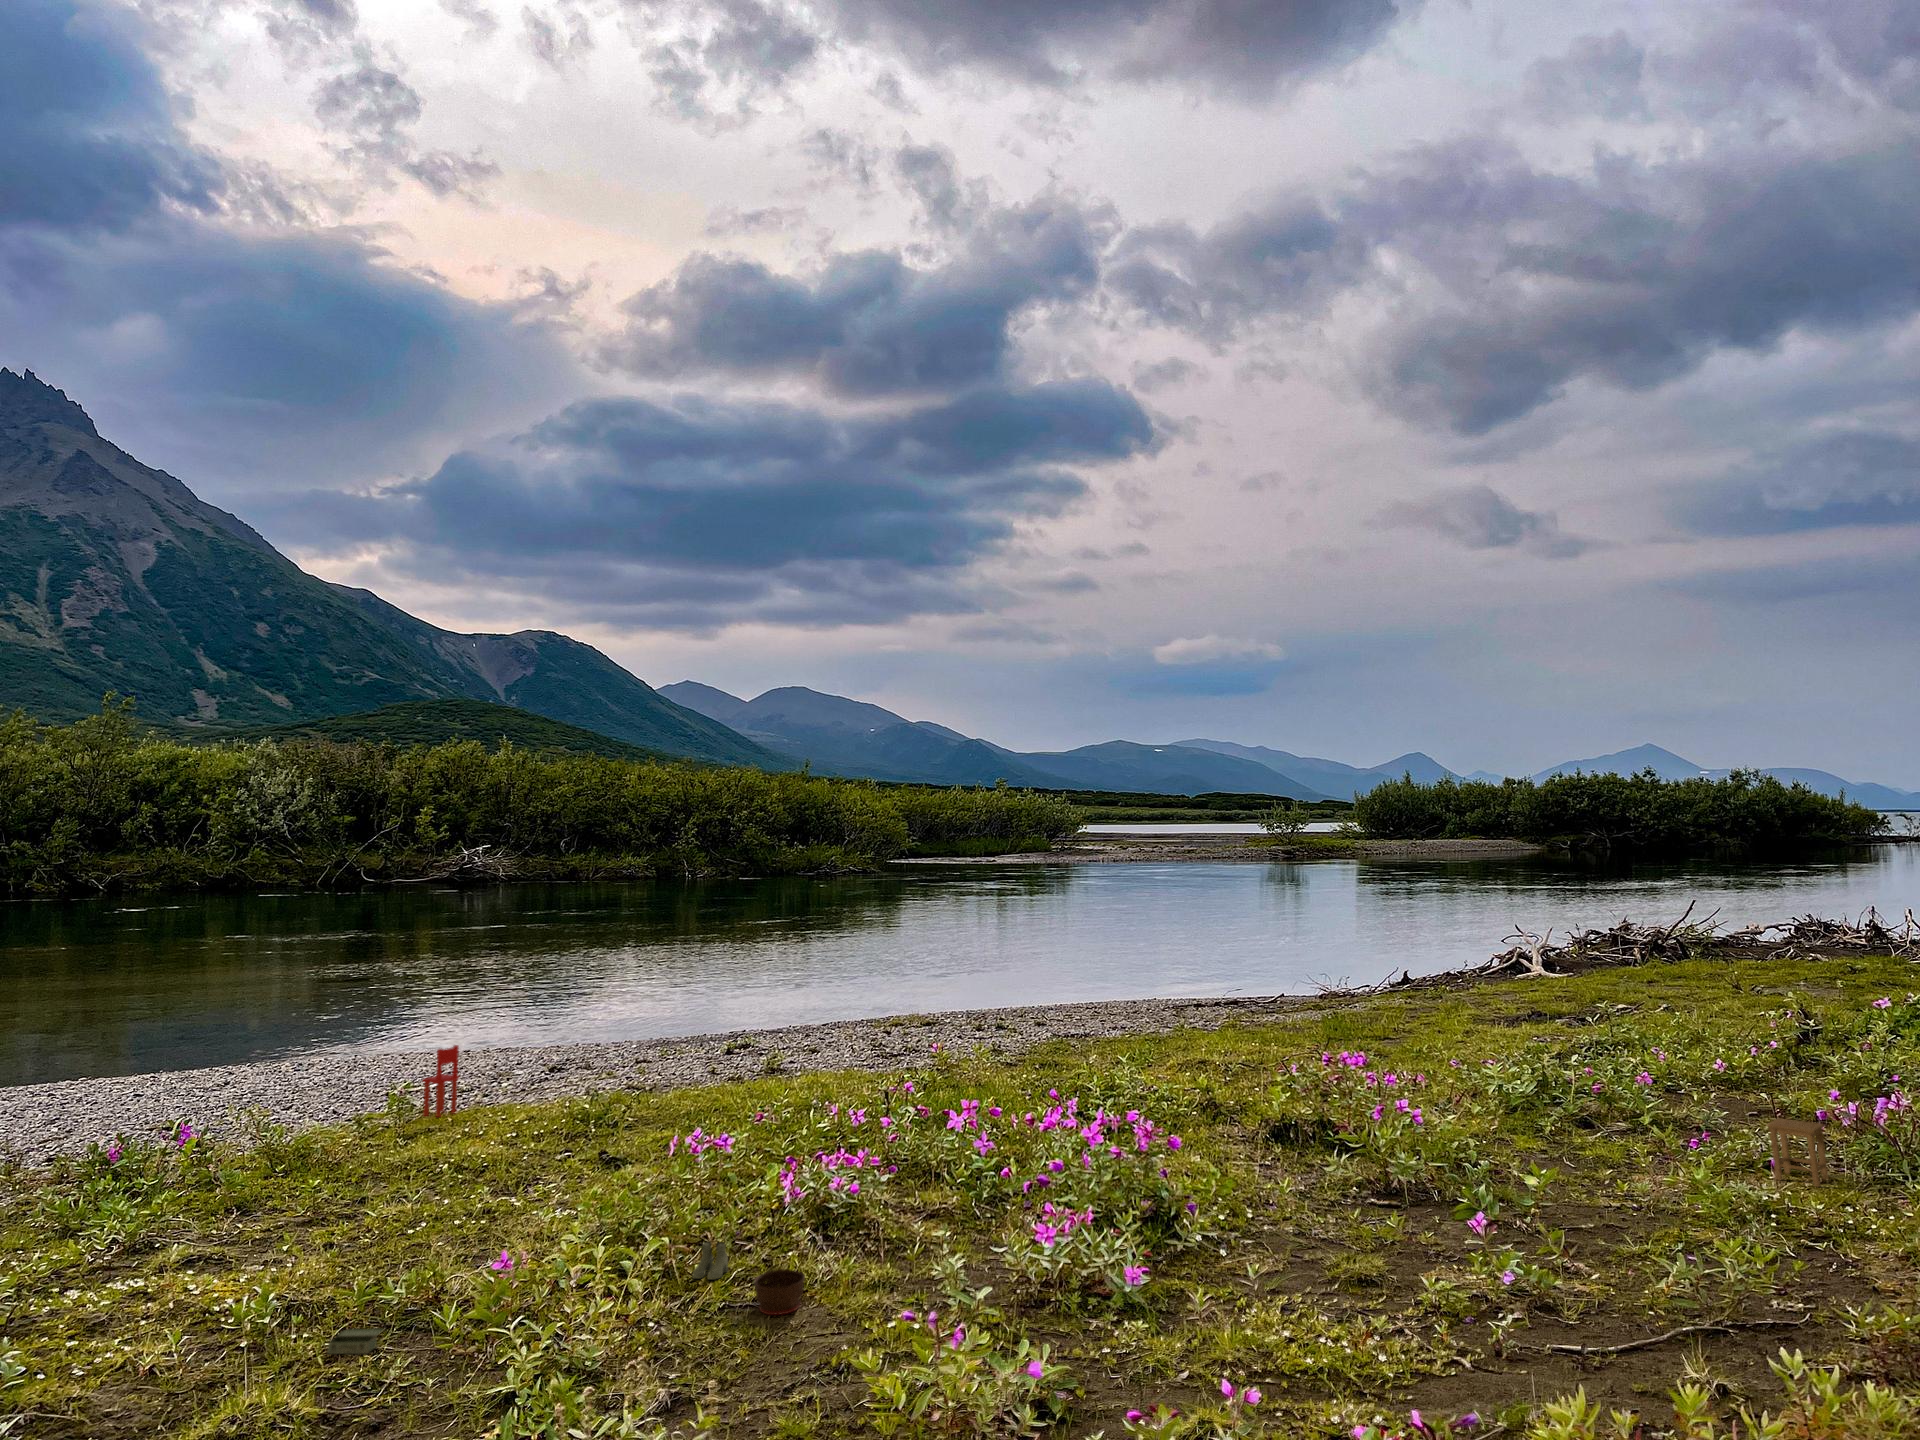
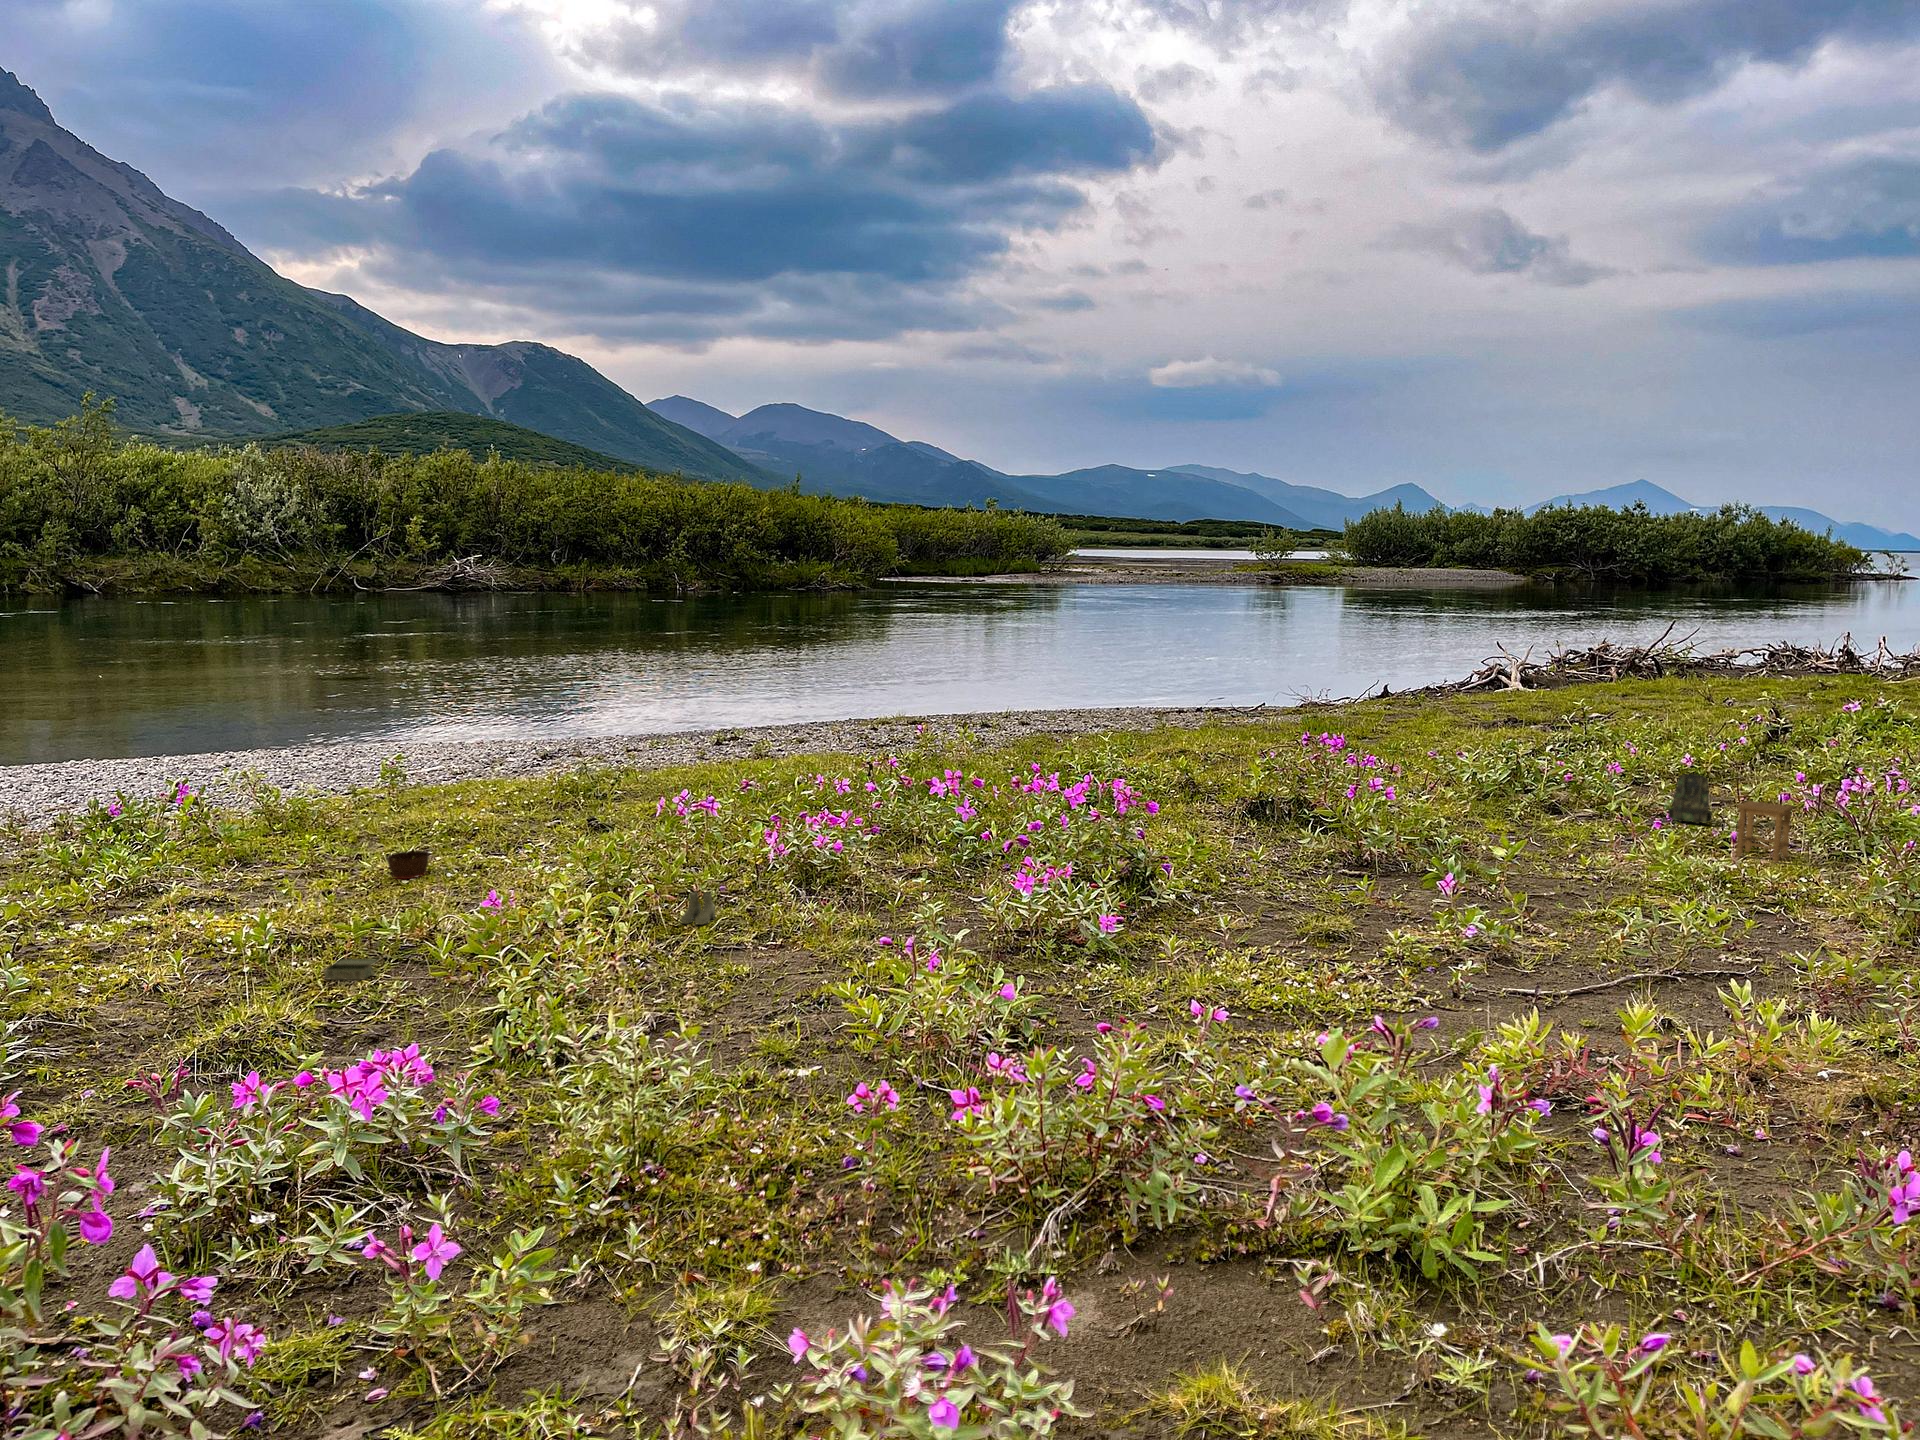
chair: present [422,1045,459,1117] -> none [423,723,459,790]
backpack: none [1702,1086,1748,1141] -> present [1668,774,1712,824]
basket: present [754,1269,805,1315] -> present [386,850,430,879]

